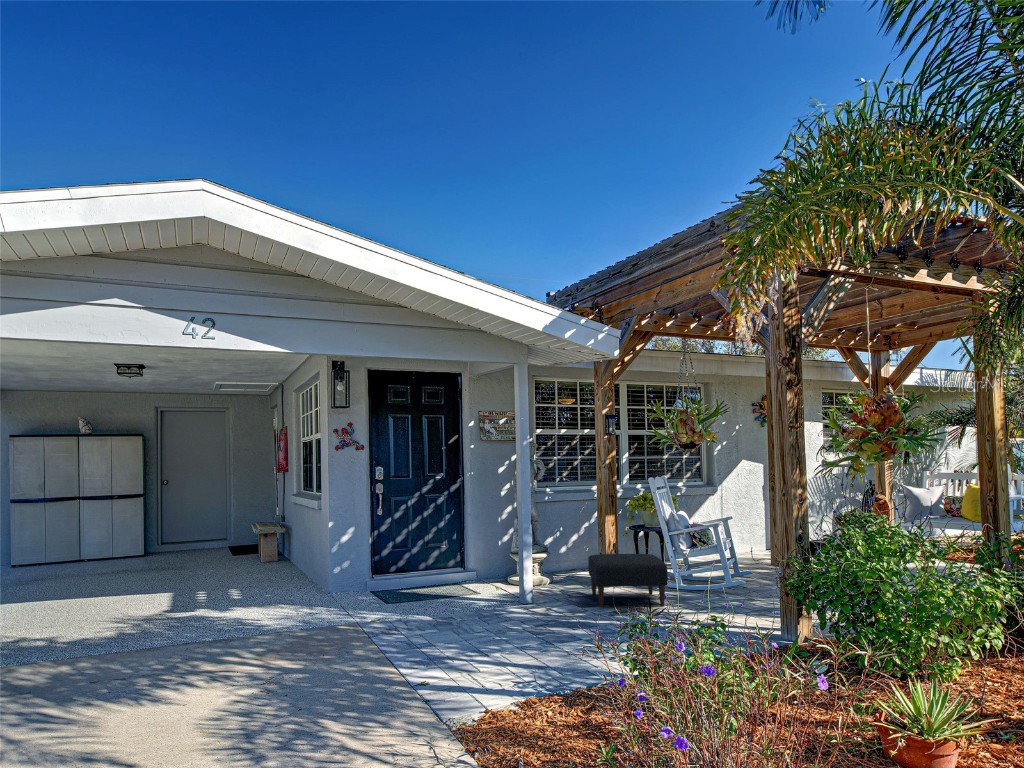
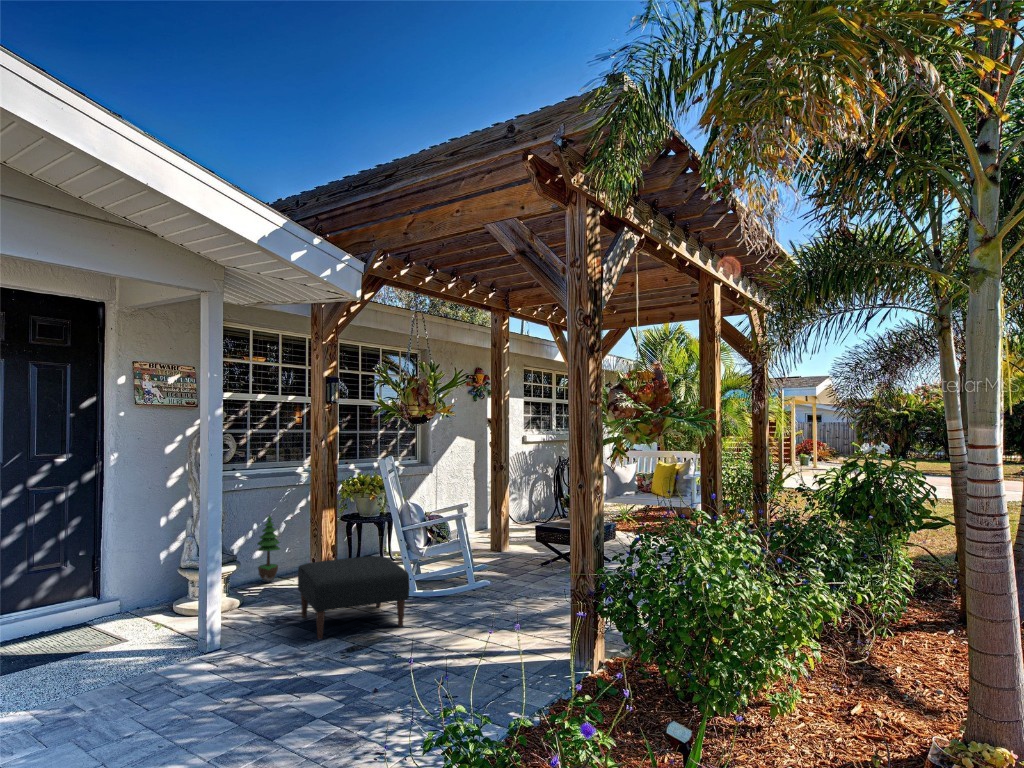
potted tree: none [564,521,583,575] -> present [257,515,280,582]

